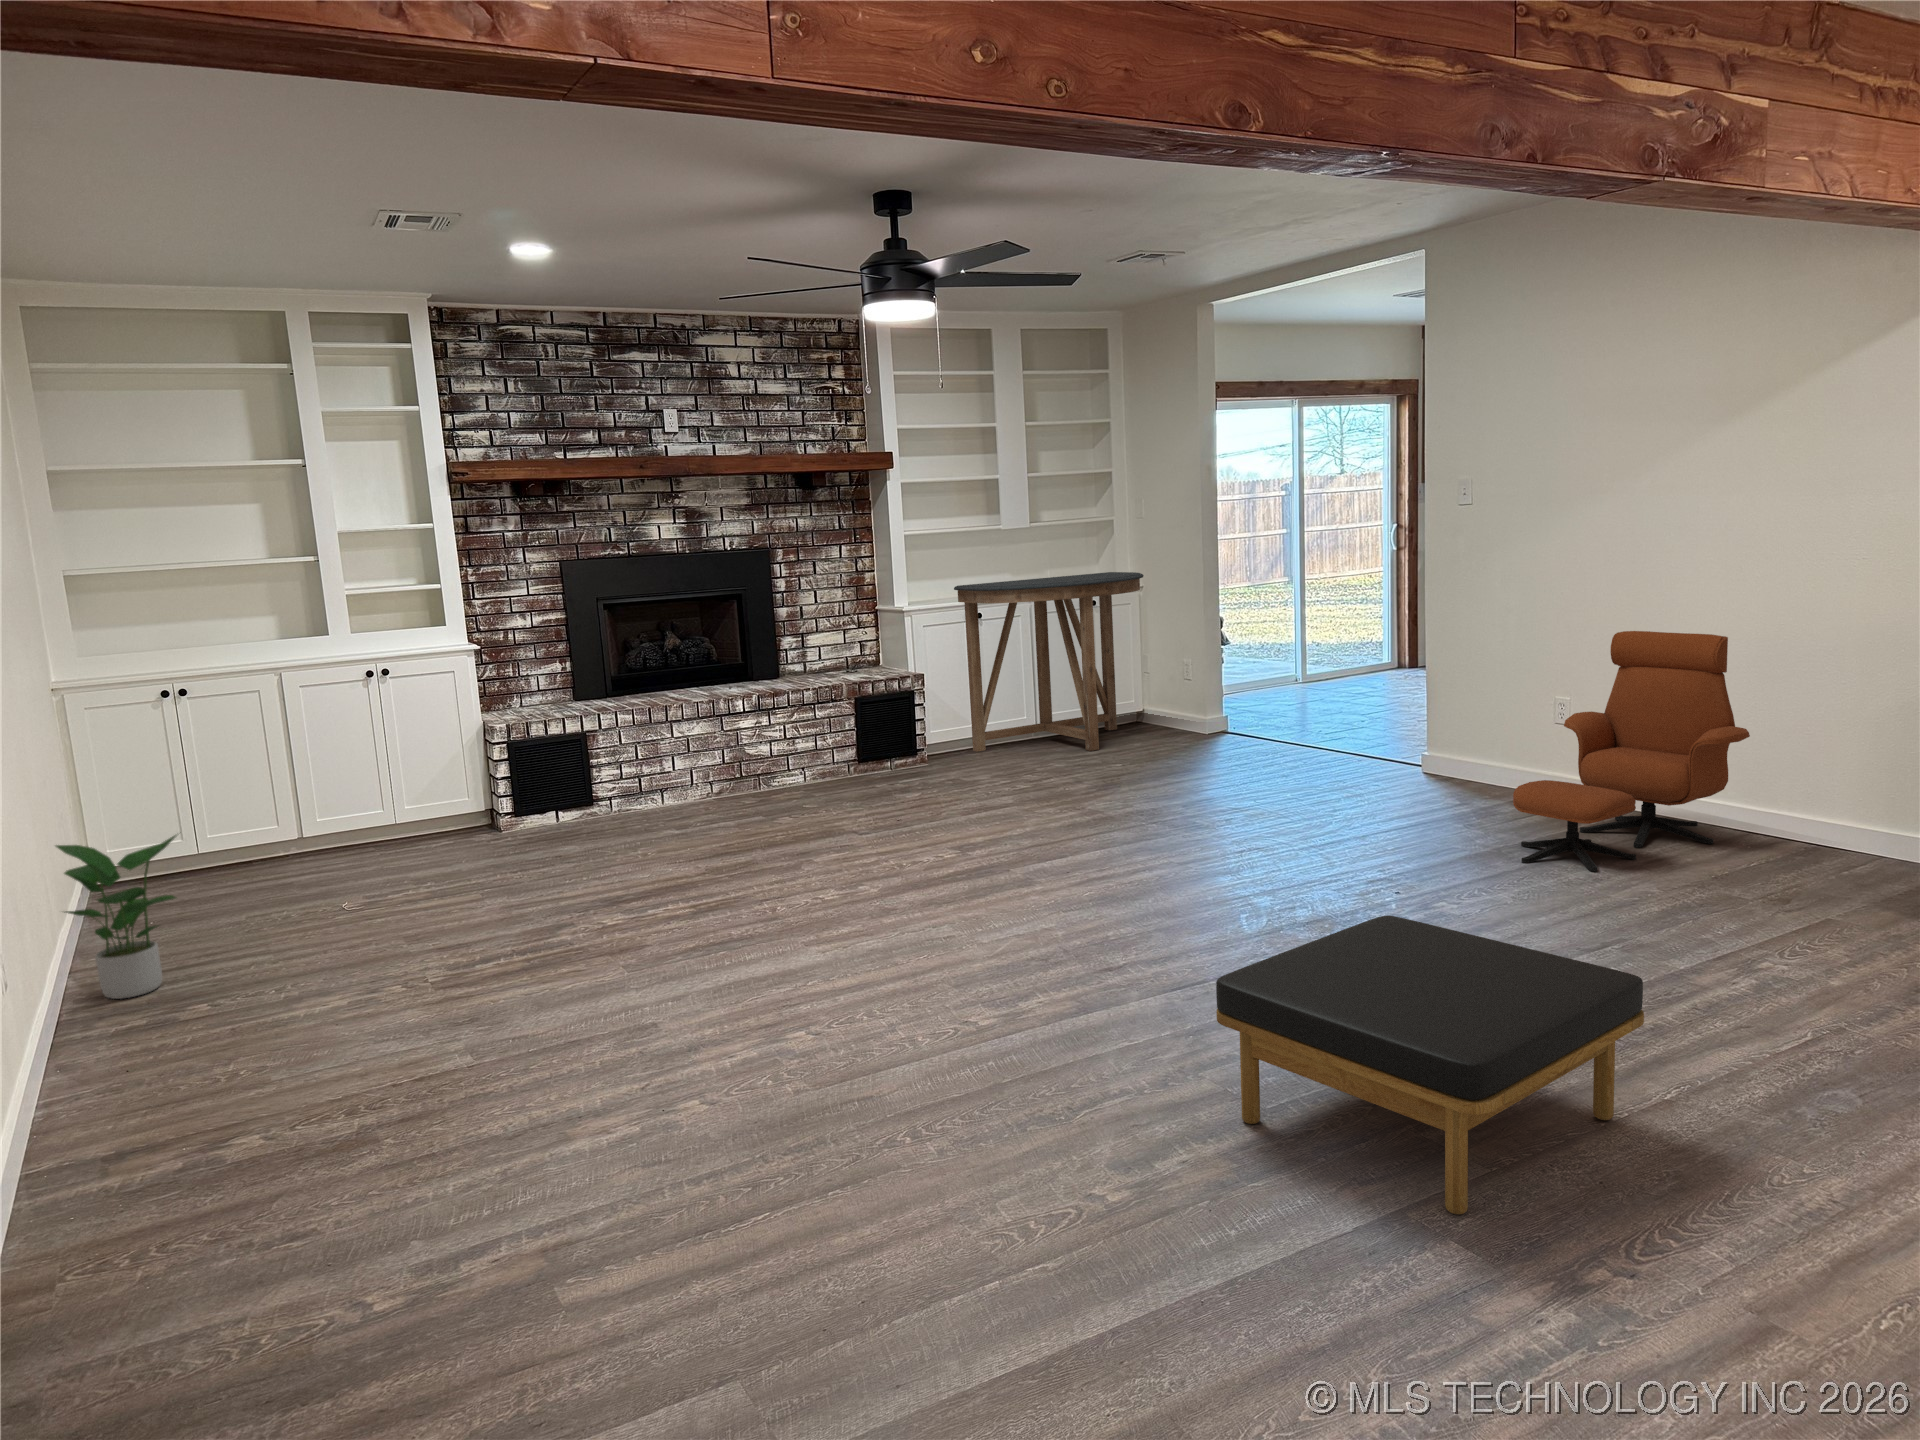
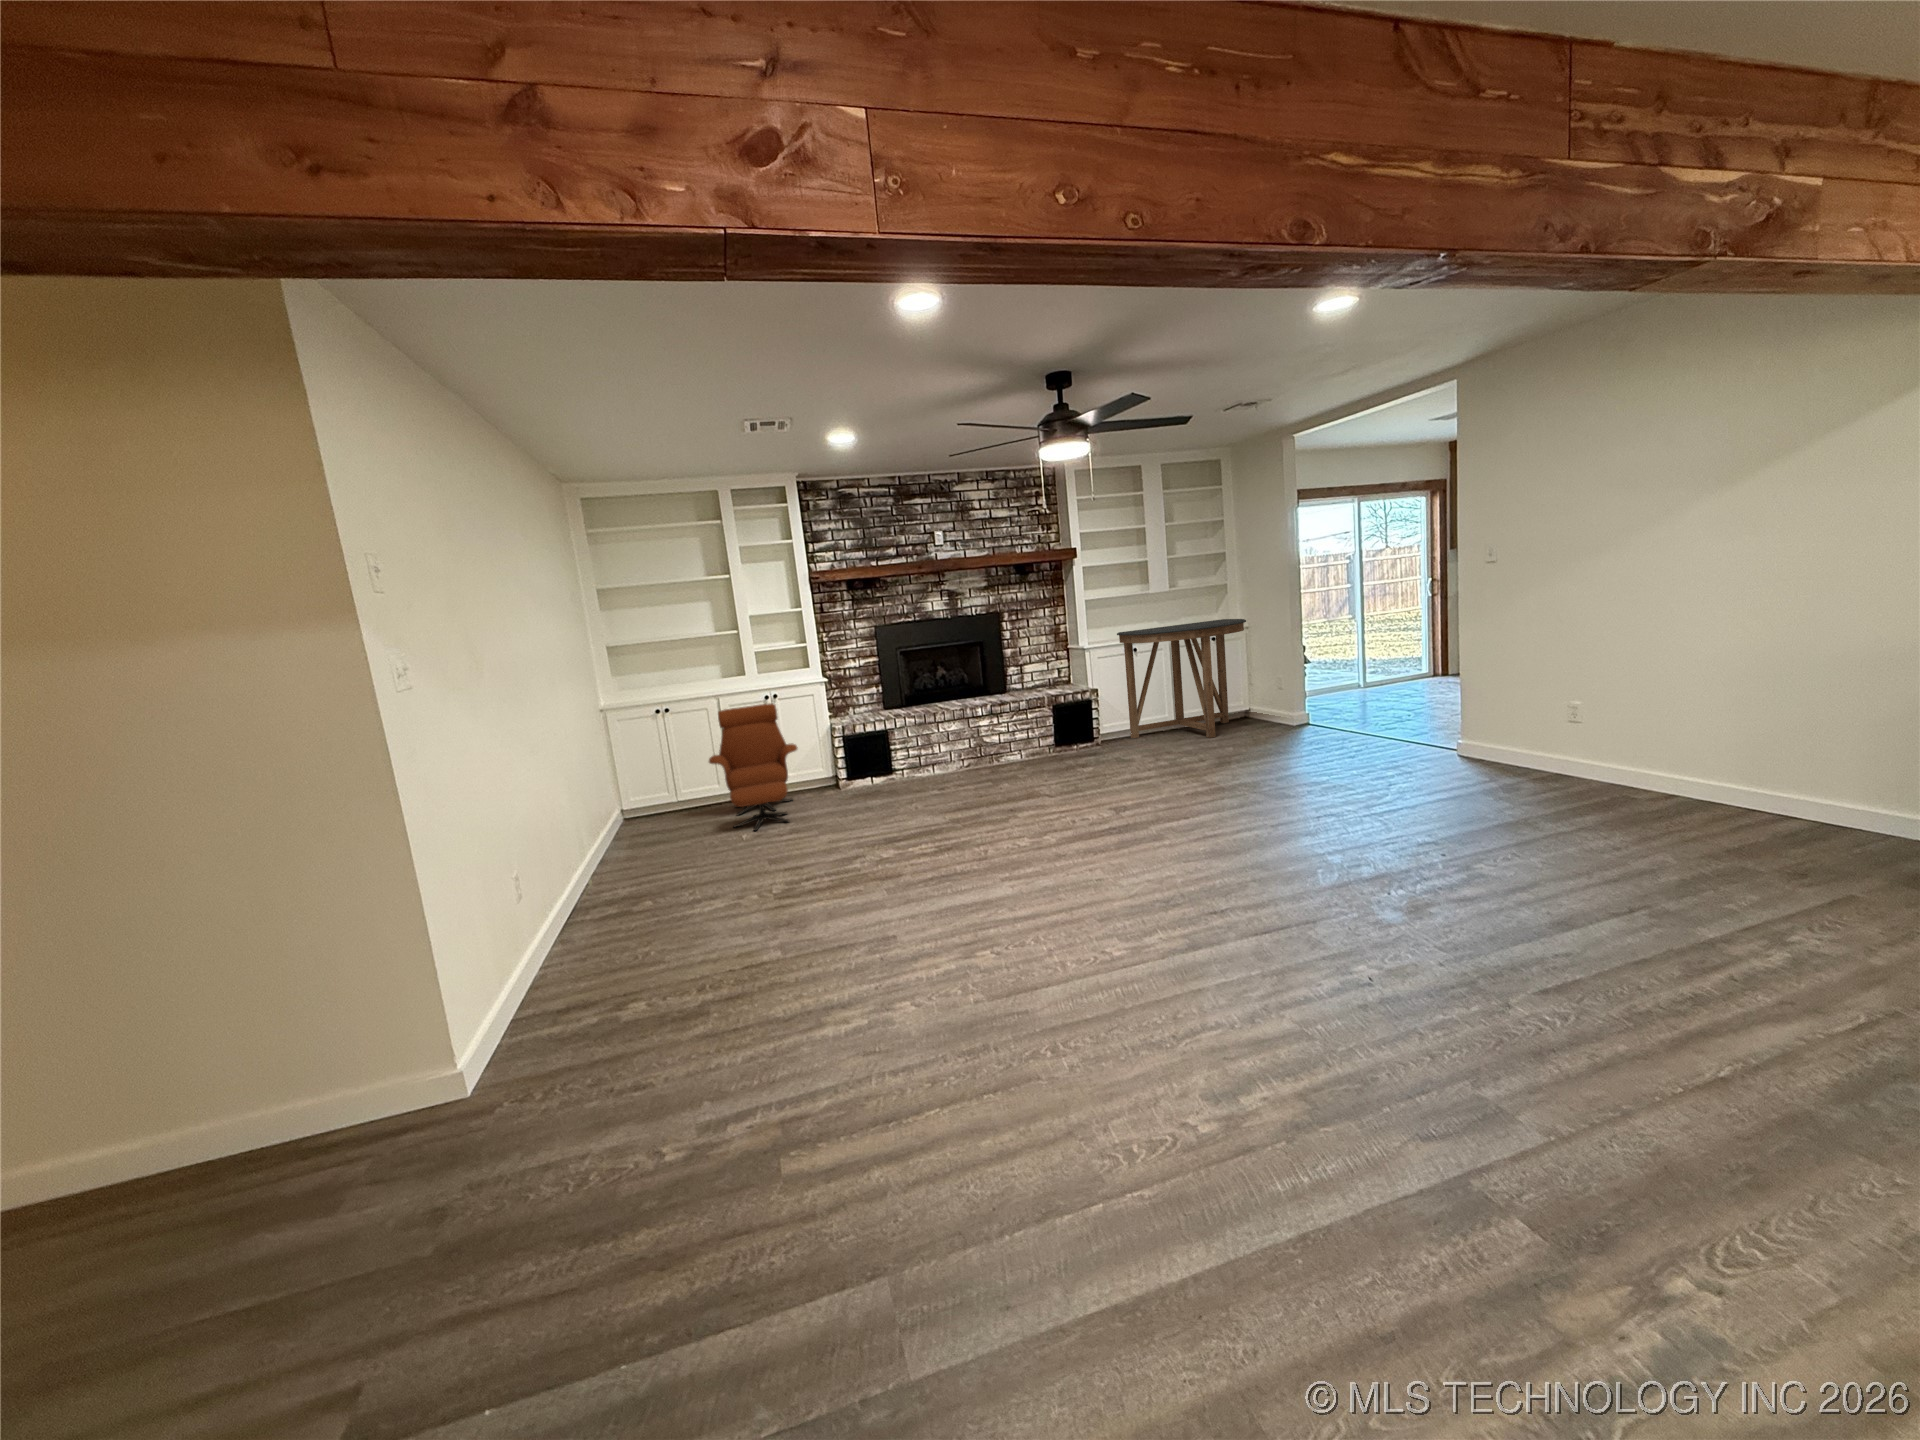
lounge chair: present [1513,631,1750,872] -> present [709,703,798,831]
potted plant: present [56,835,176,999] -> none [576,796,645,893]
ottoman: present [1216,916,1644,1214] -> none [1292,894,1713,1193]

